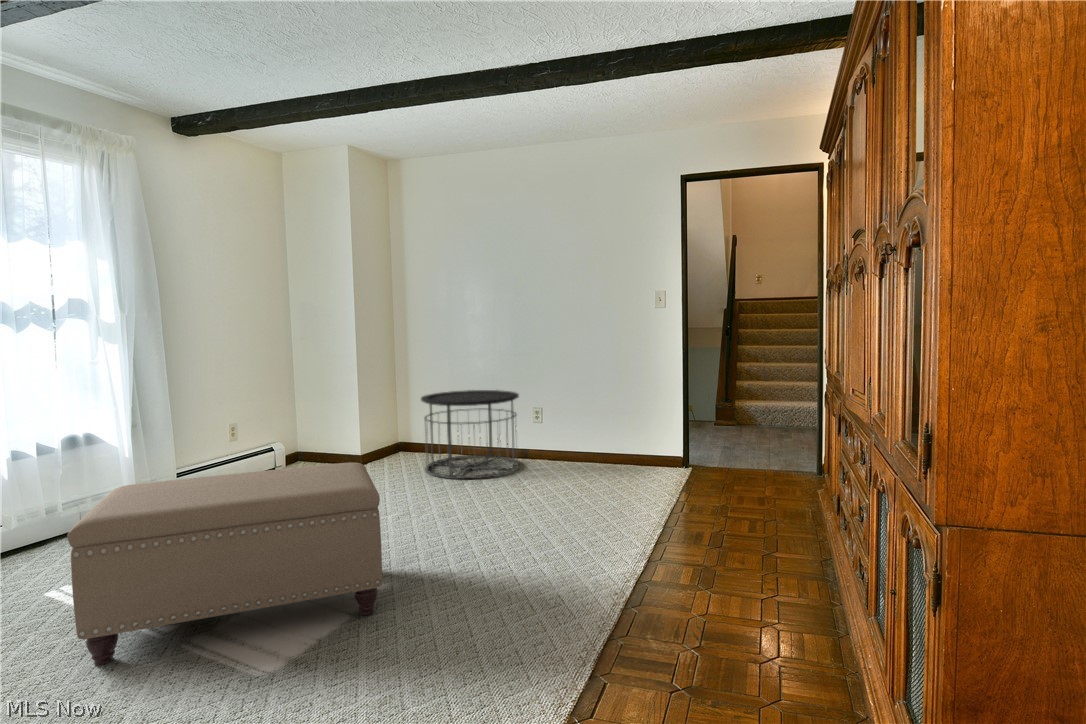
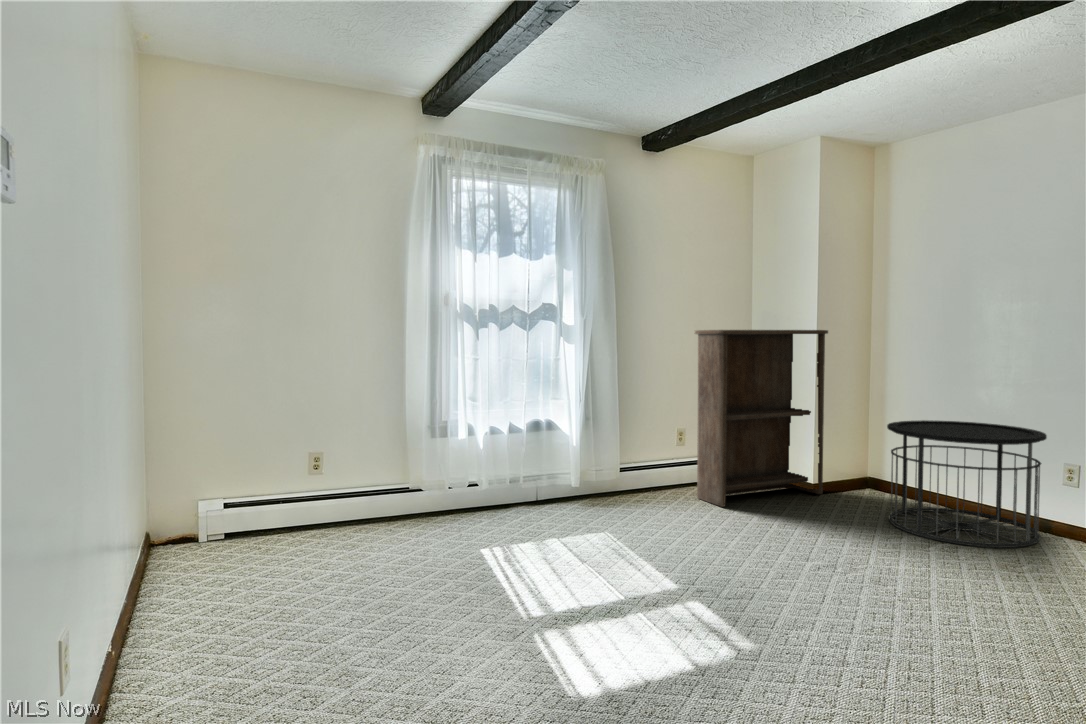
bookshelf: none [250,325,369,490] -> present [695,330,828,507]
ottoman: present [67,462,382,666] -> none [457,470,751,675]

